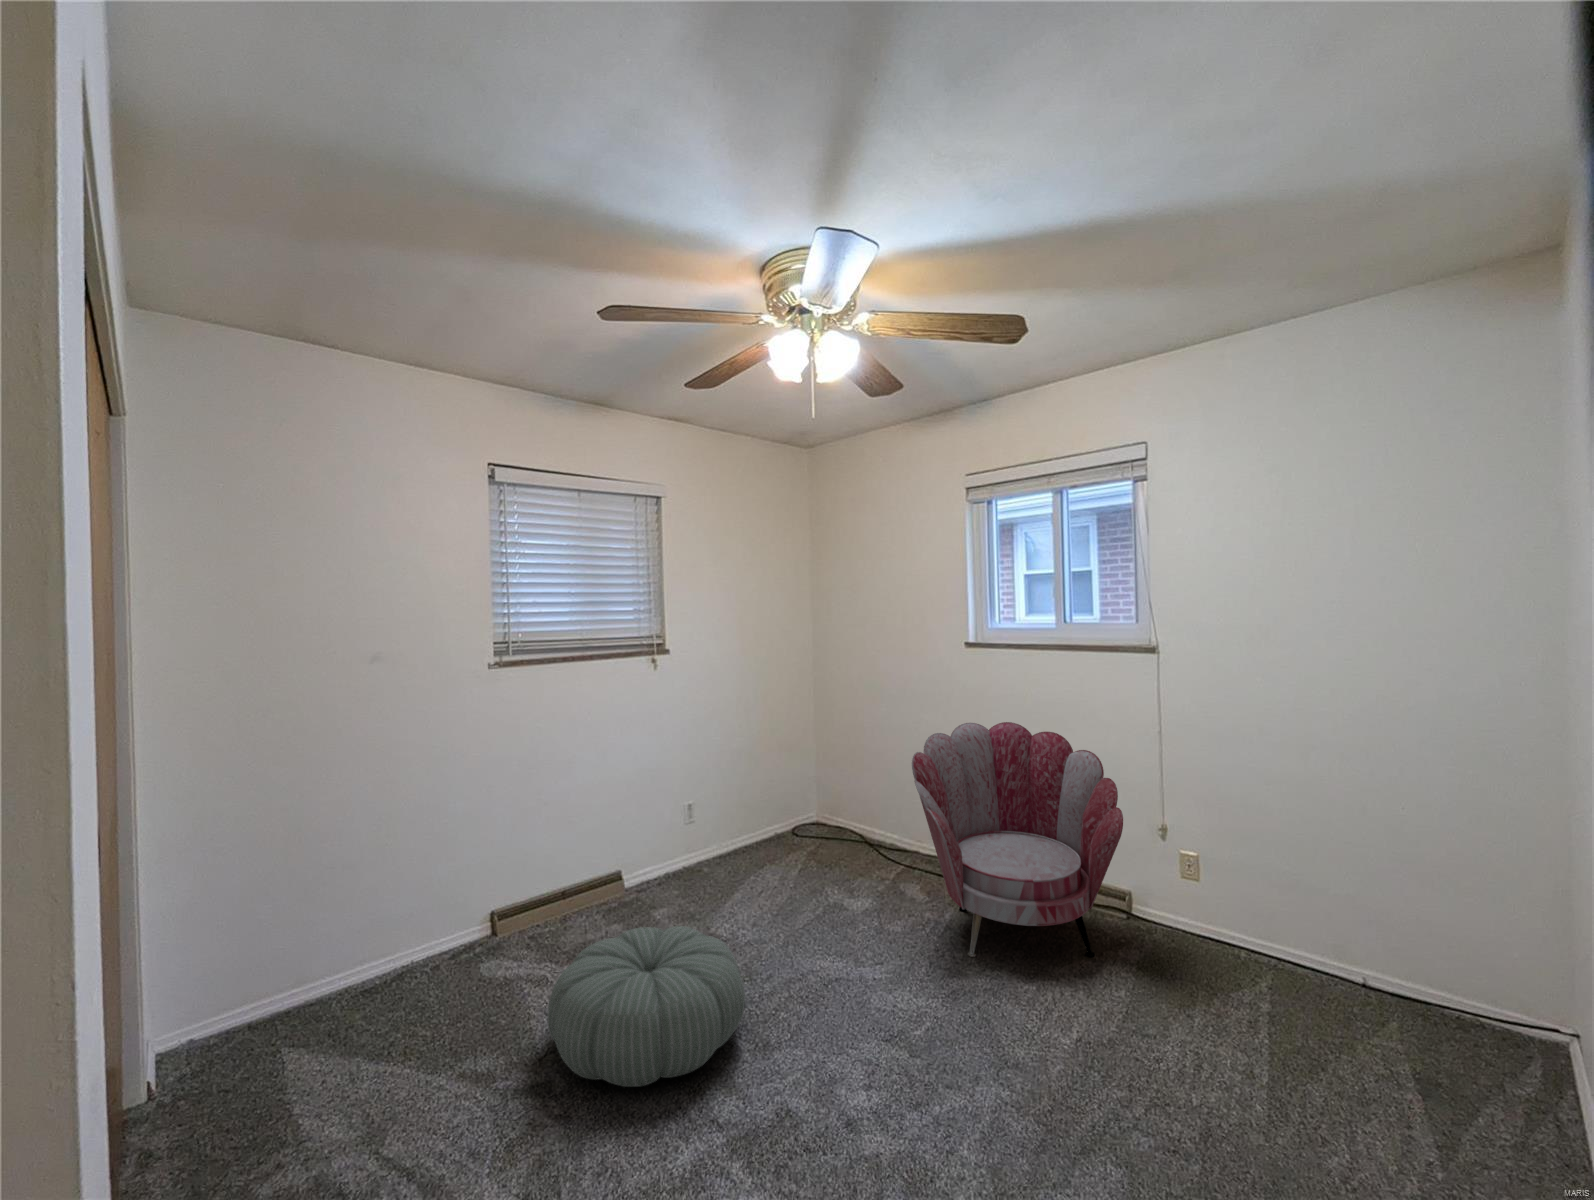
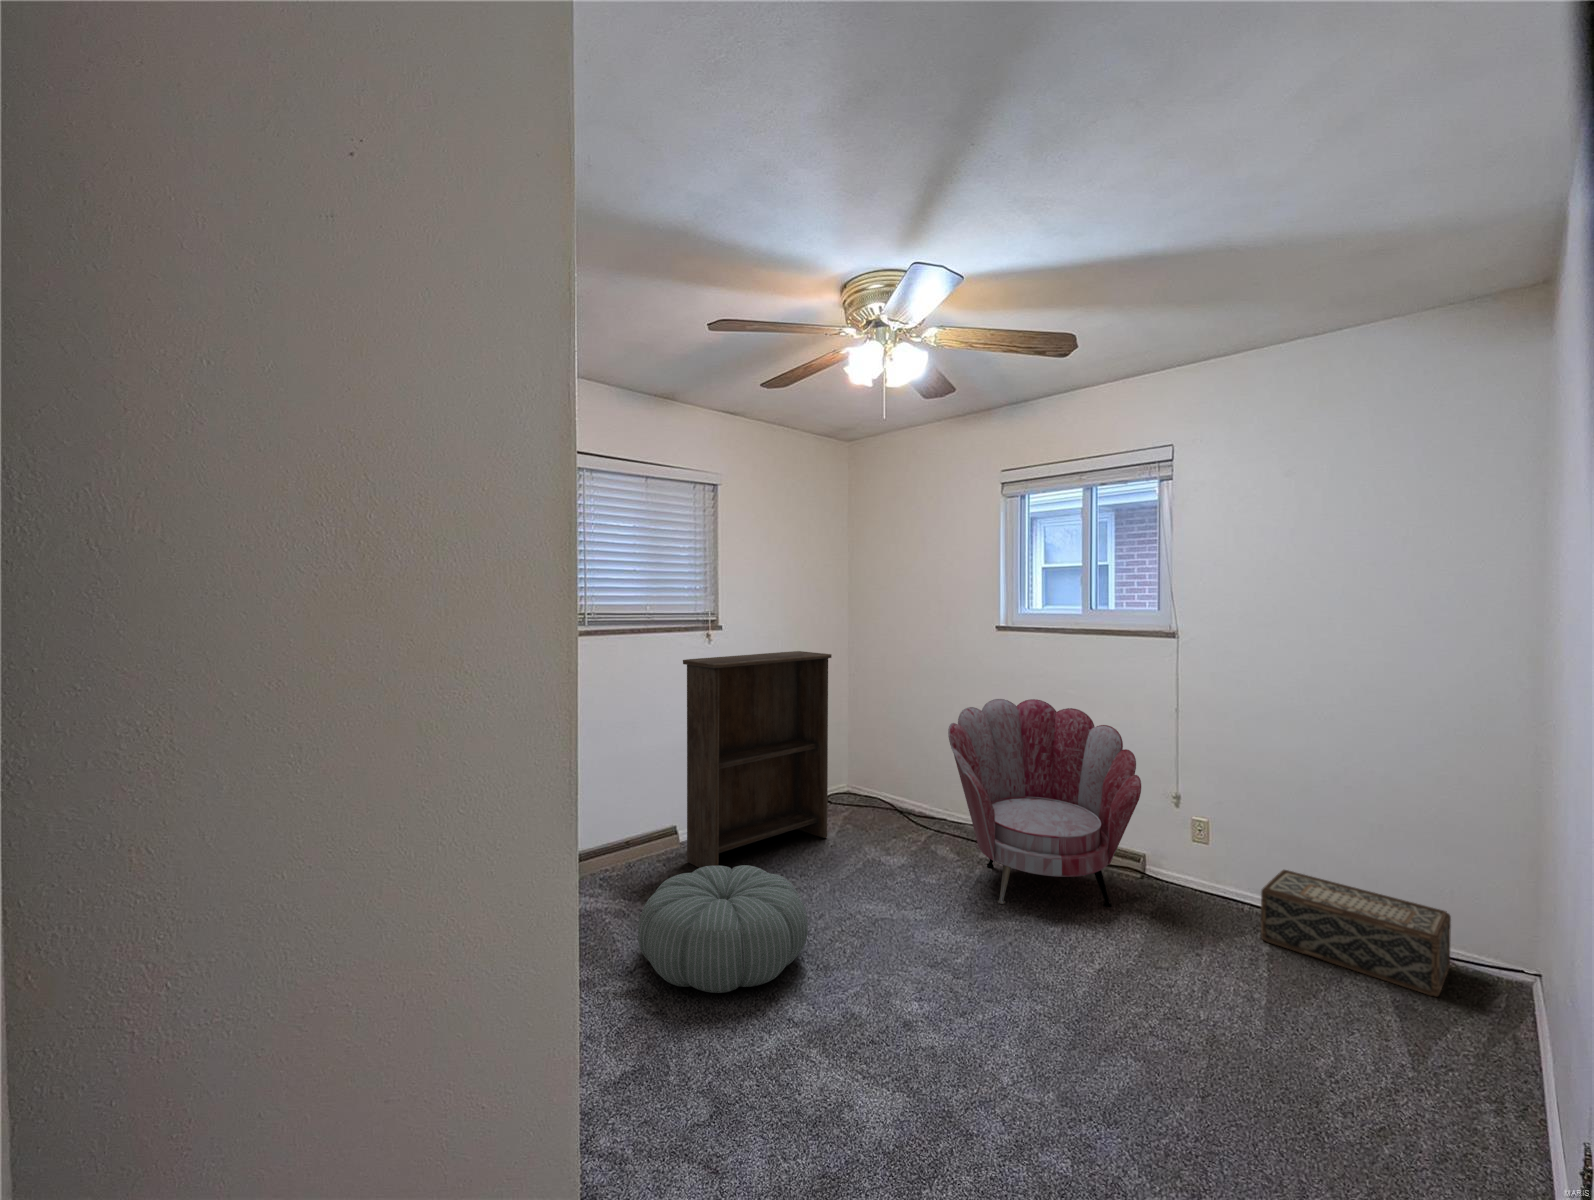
bookshelf: none [618,675,787,930] -> present [683,651,832,868]
woven basket: none [1259,911,1474,1065] -> present [1261,870,1451,997]

